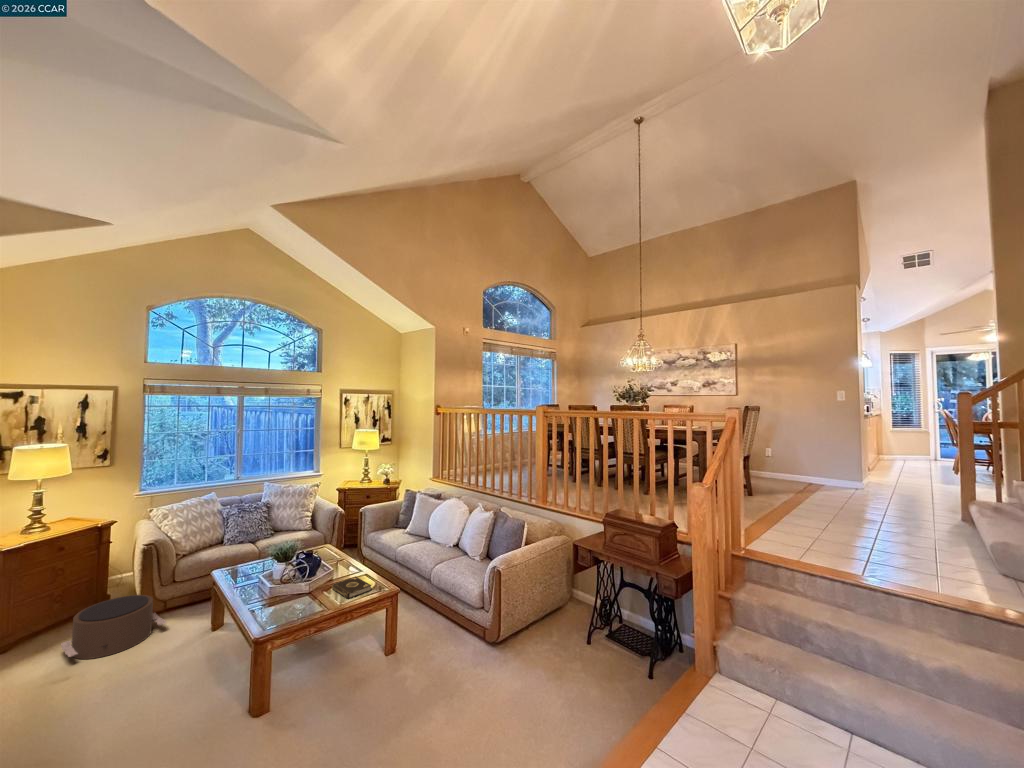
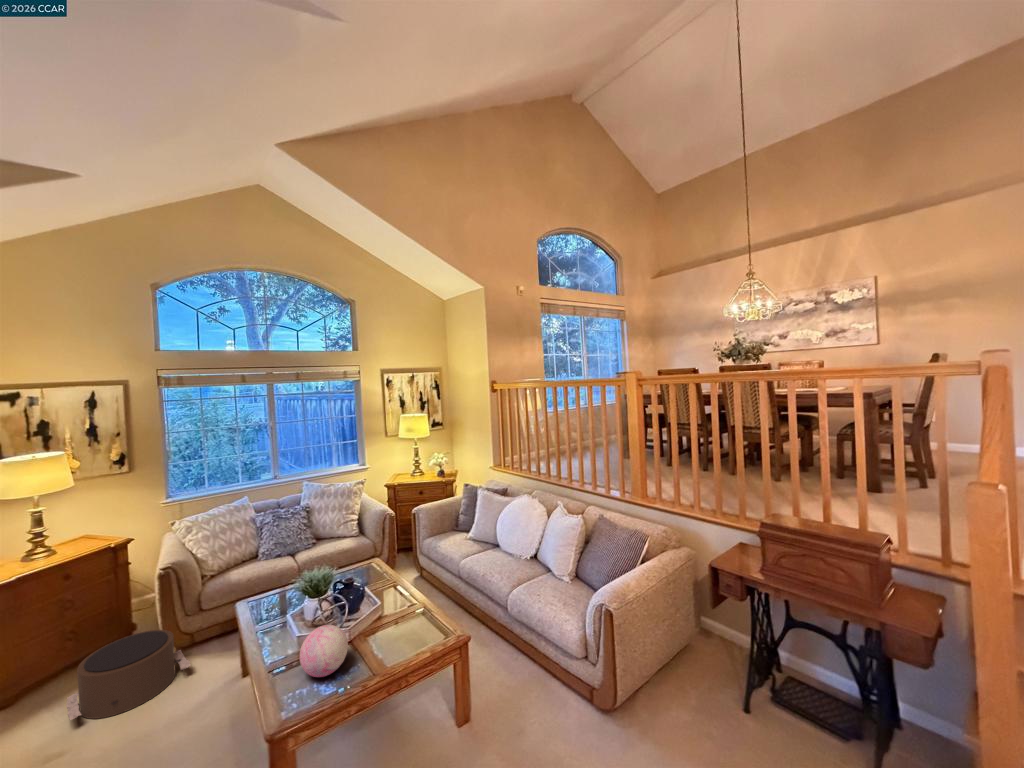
book: present [332,576,371,599] -> none [380,613,432,651]
decorative orb: none [273,577,309,612] -> present [300,625,348,677]

